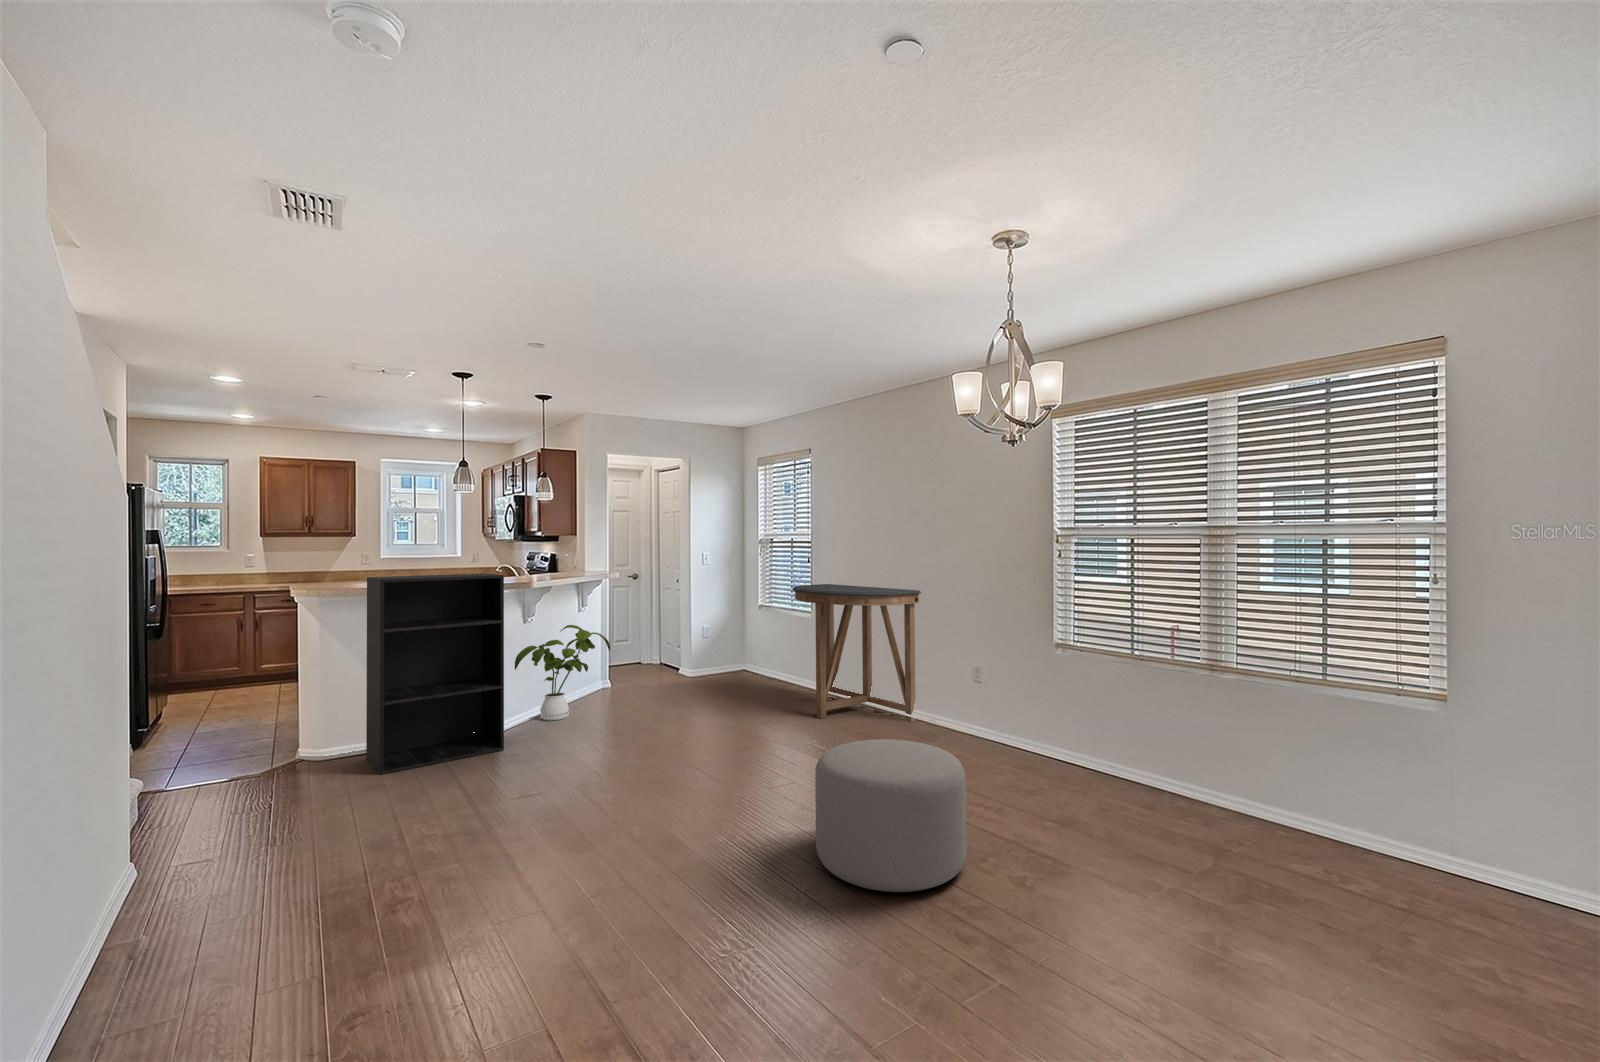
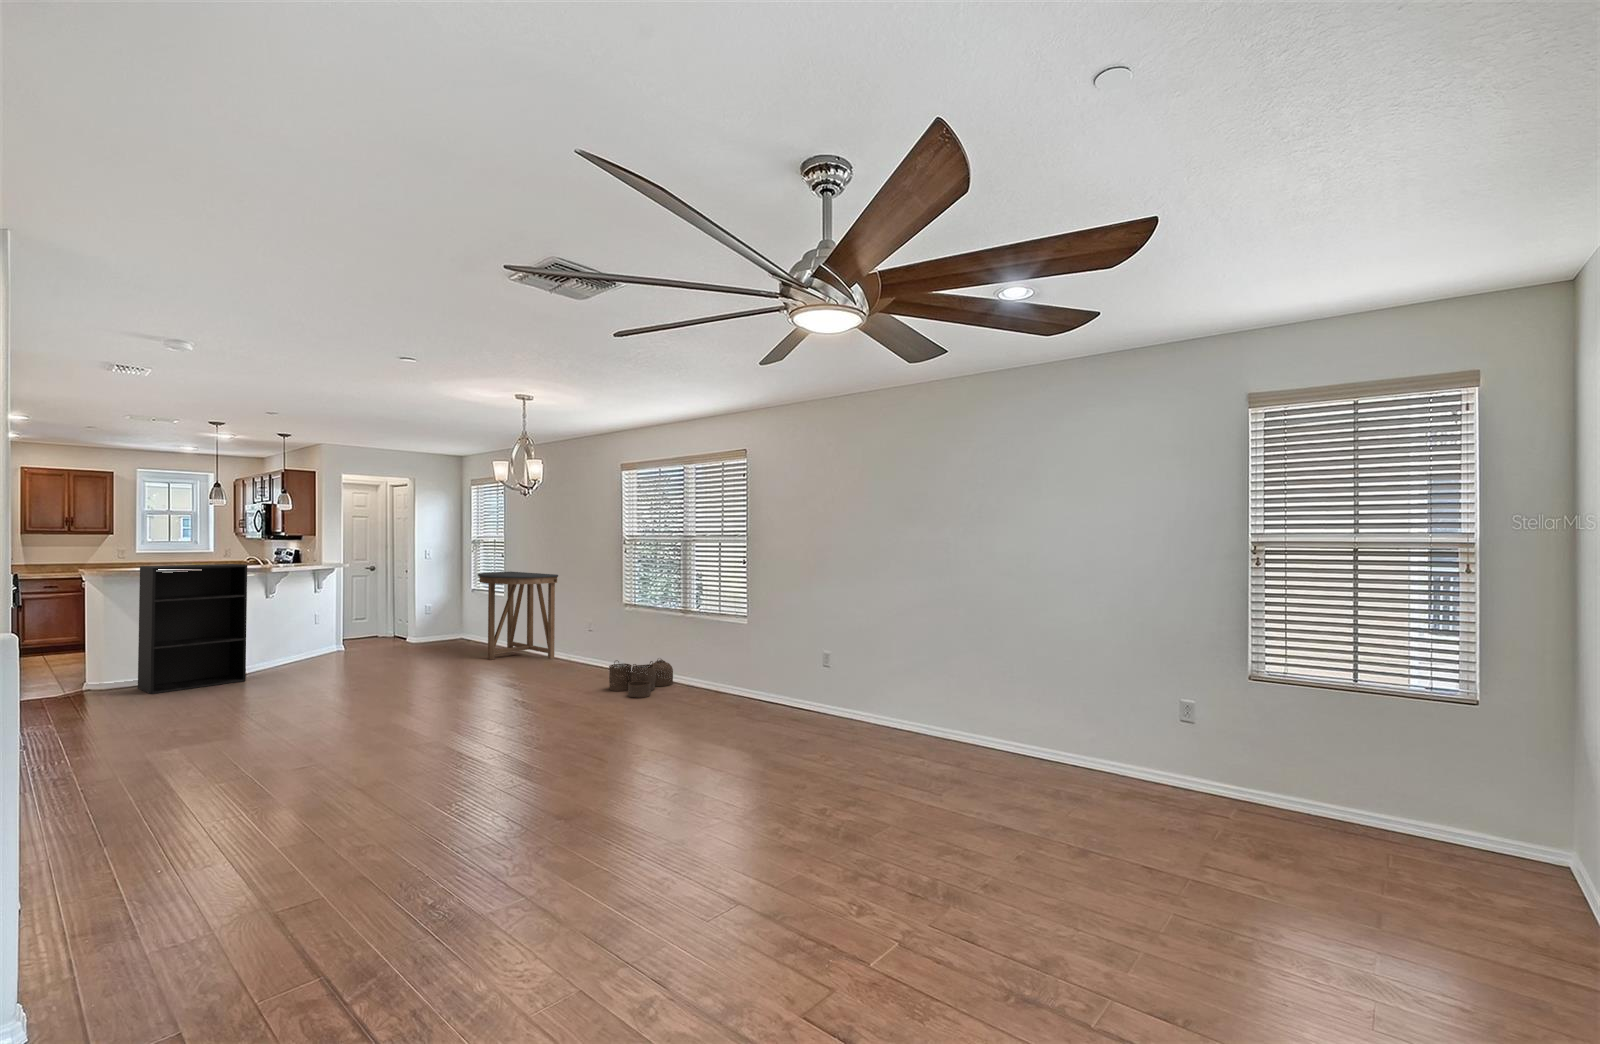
house plant: present [515,625,610,721] -> none [257,600,335,667]
ottoman: present [815,739,966,892] -> none [421,650,504,714]
woven basket: none [1115,755,1241,857] -> present [609,659,673,698]

